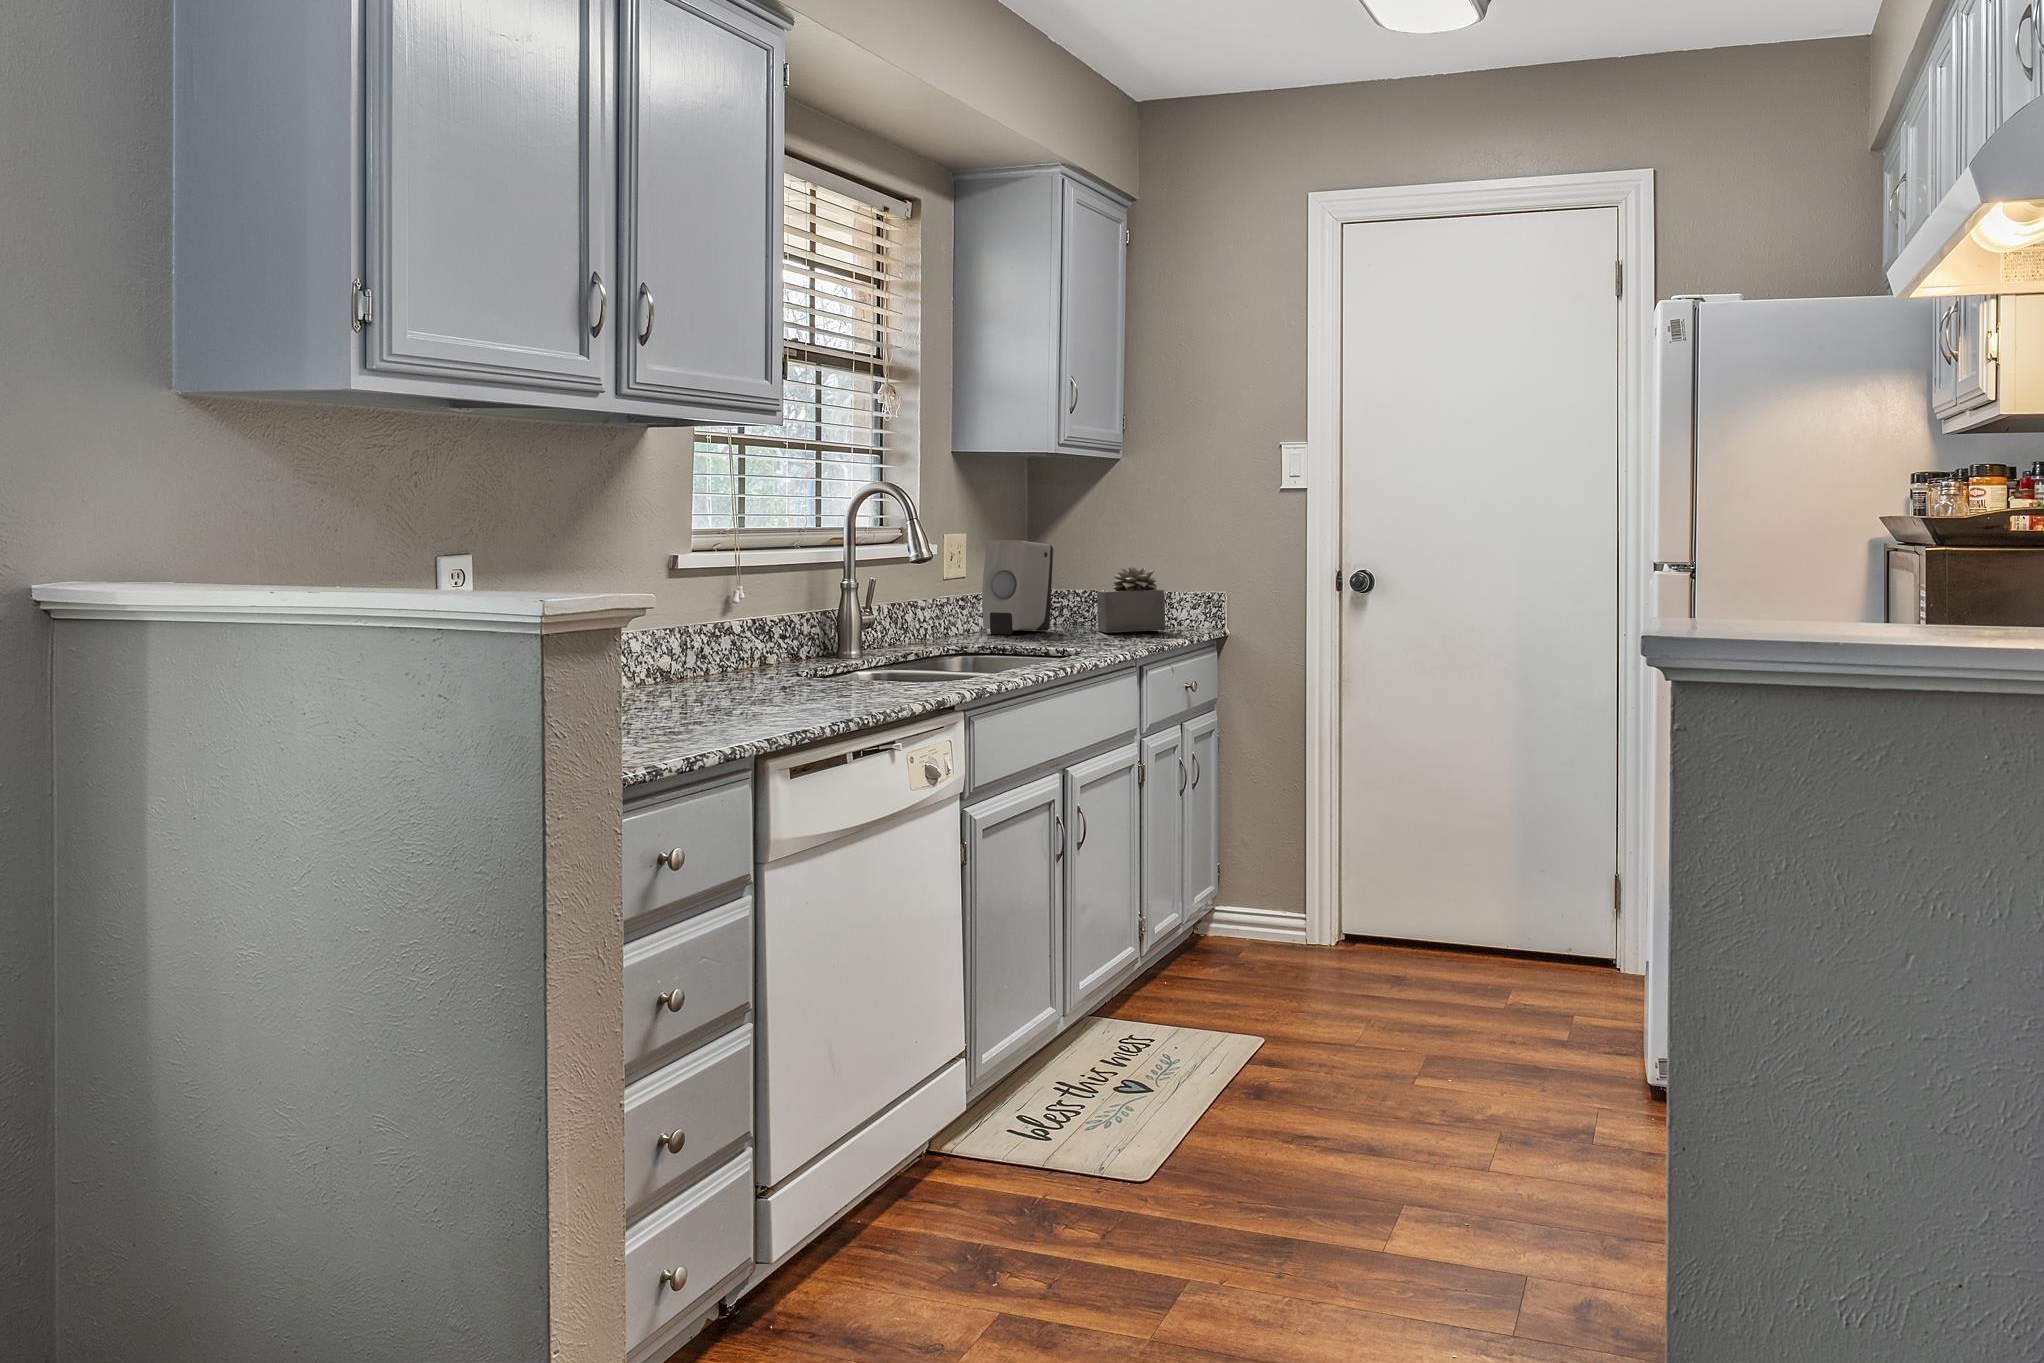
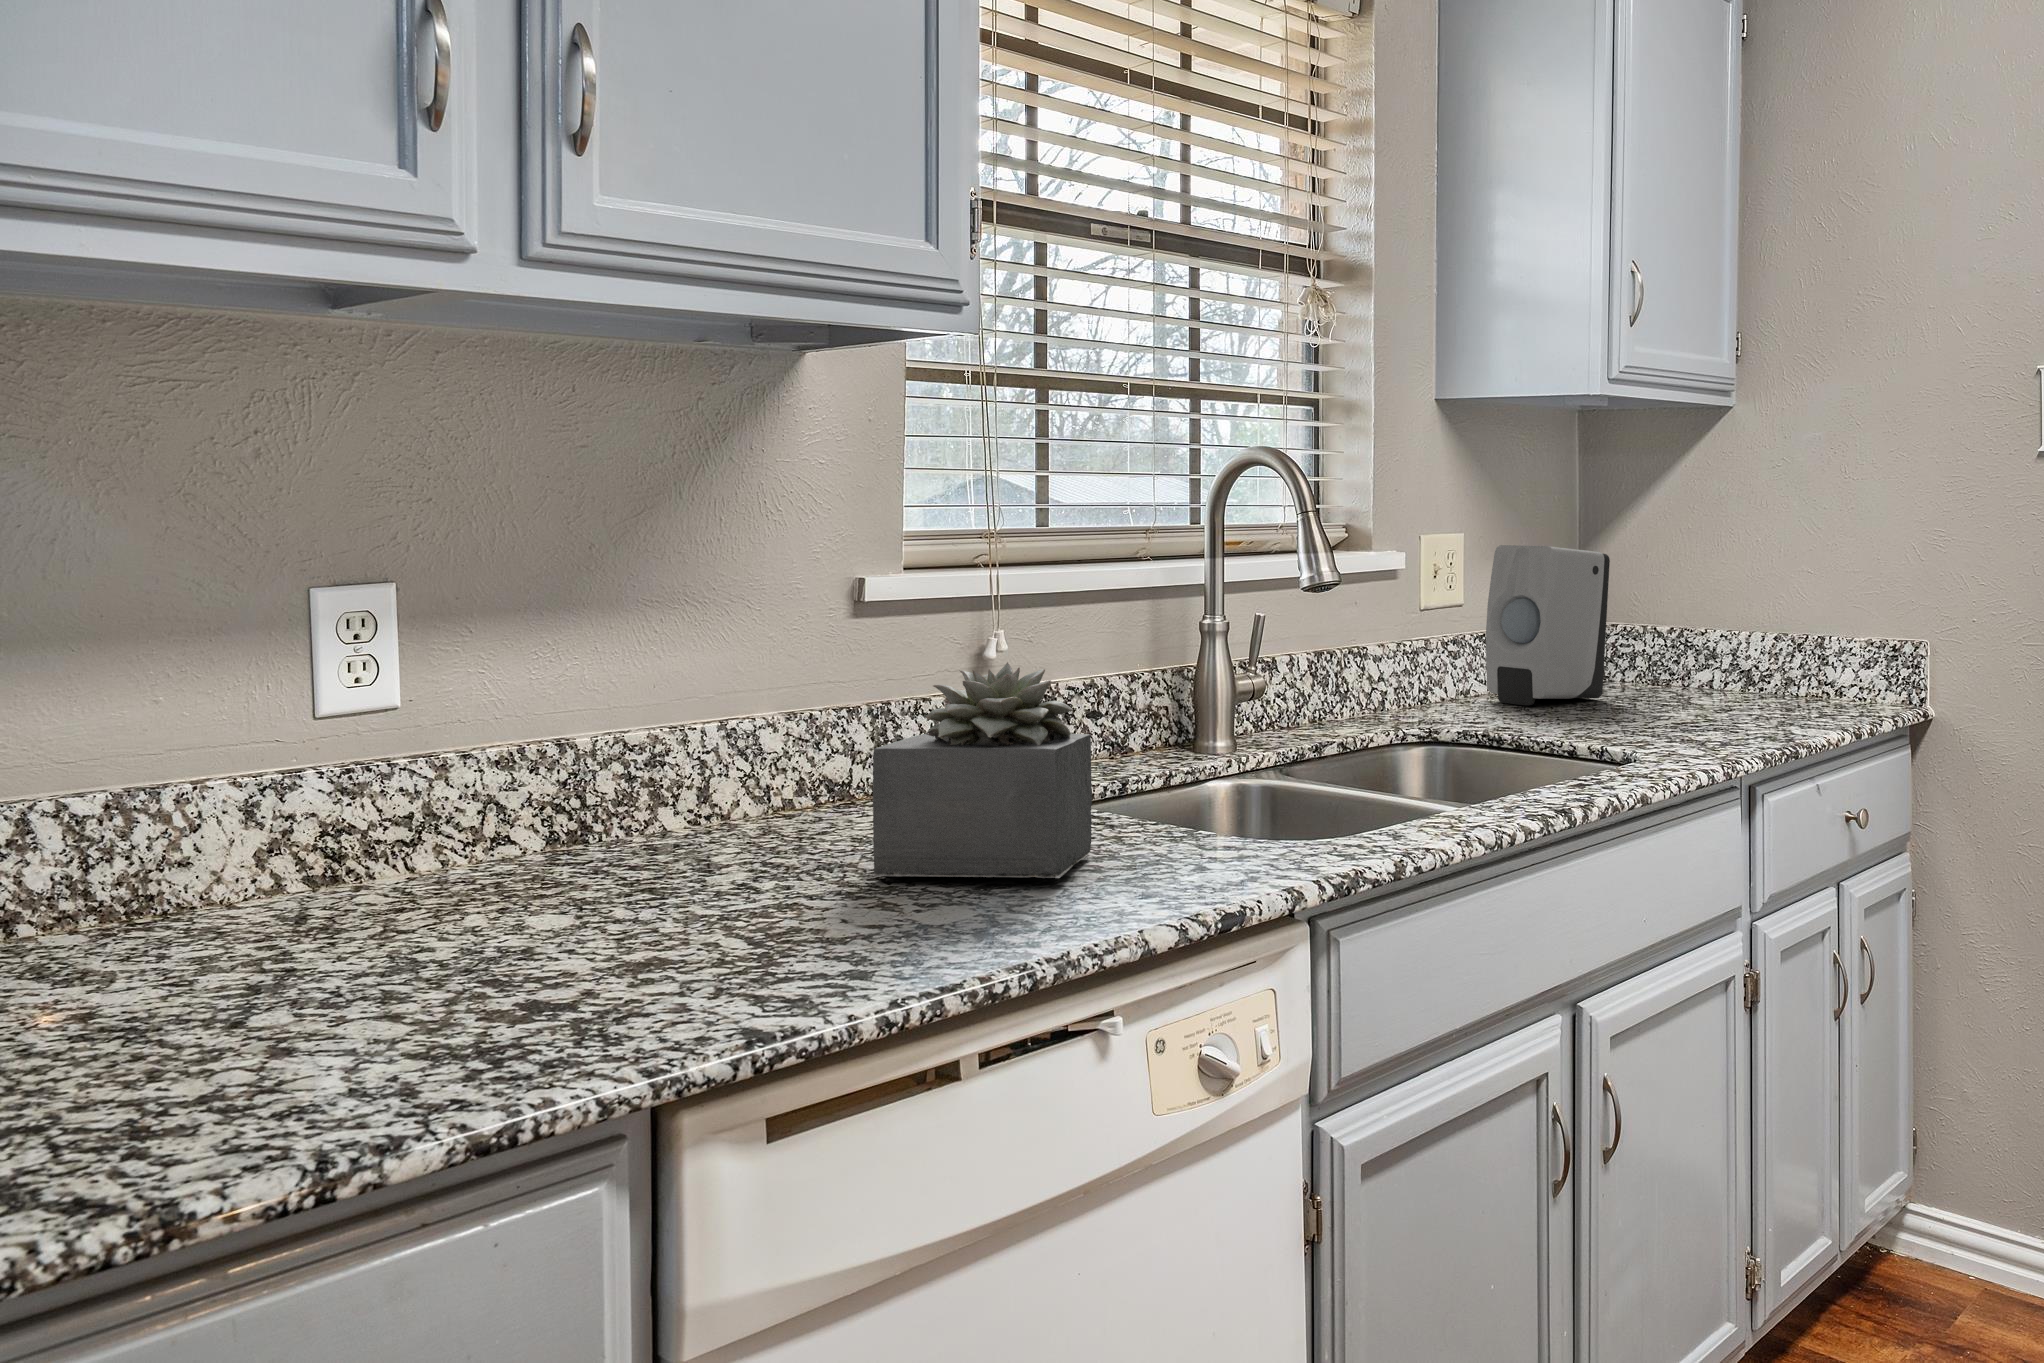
succulent plant: present [1097,566,1165,632] -> present [873,662,1092,878]

